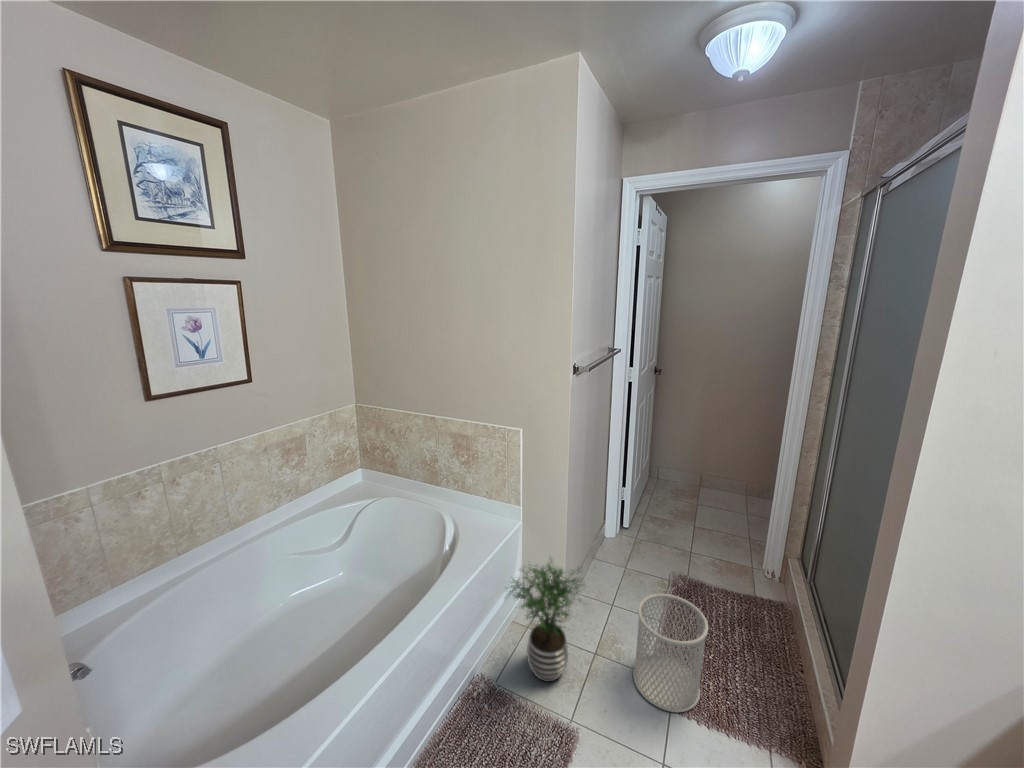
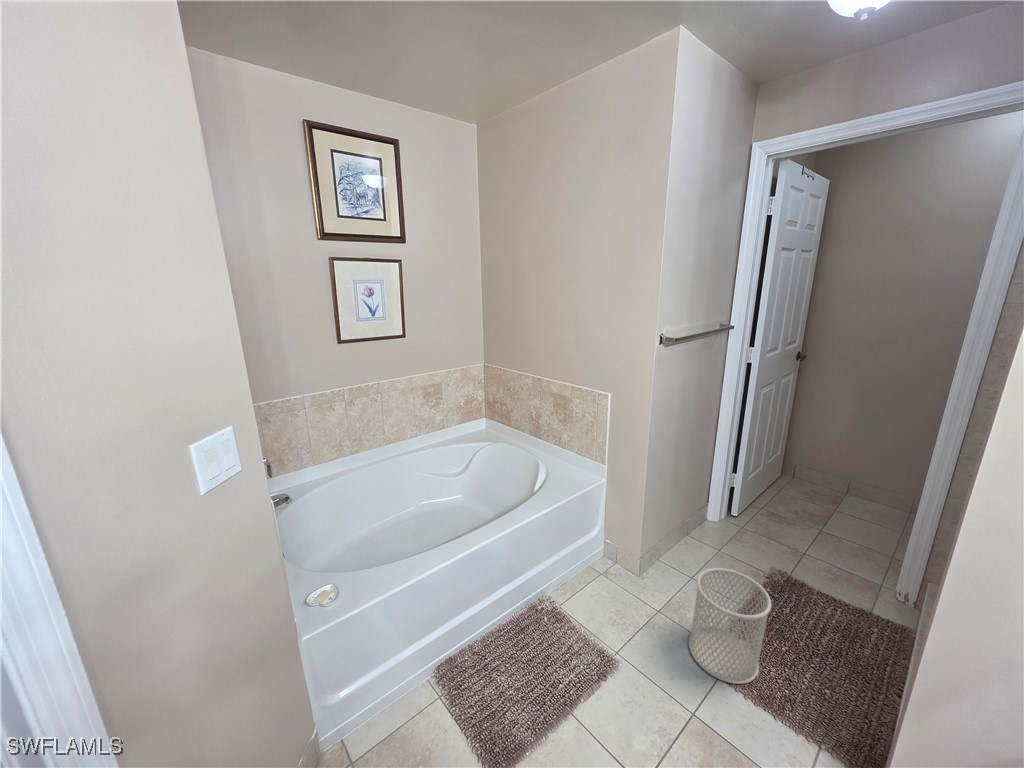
potted plant: present [509,562,582,682] -> none [571,509,650,619]

